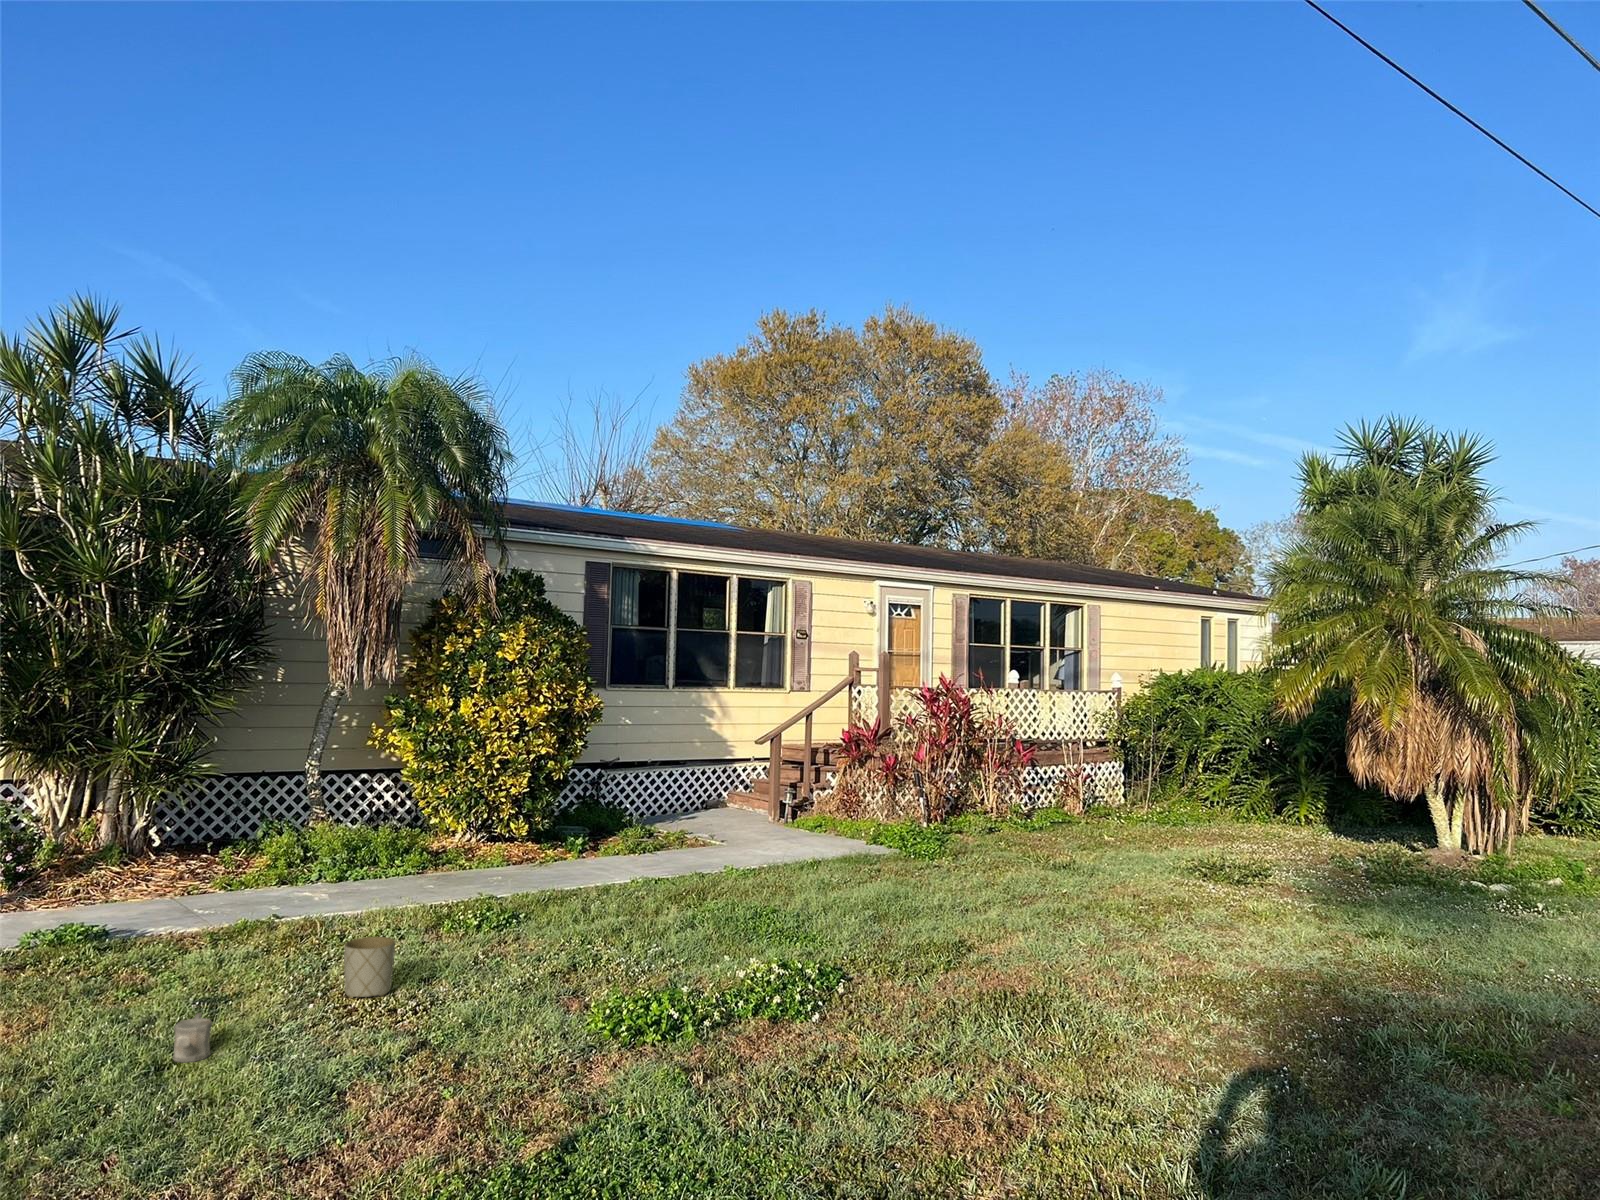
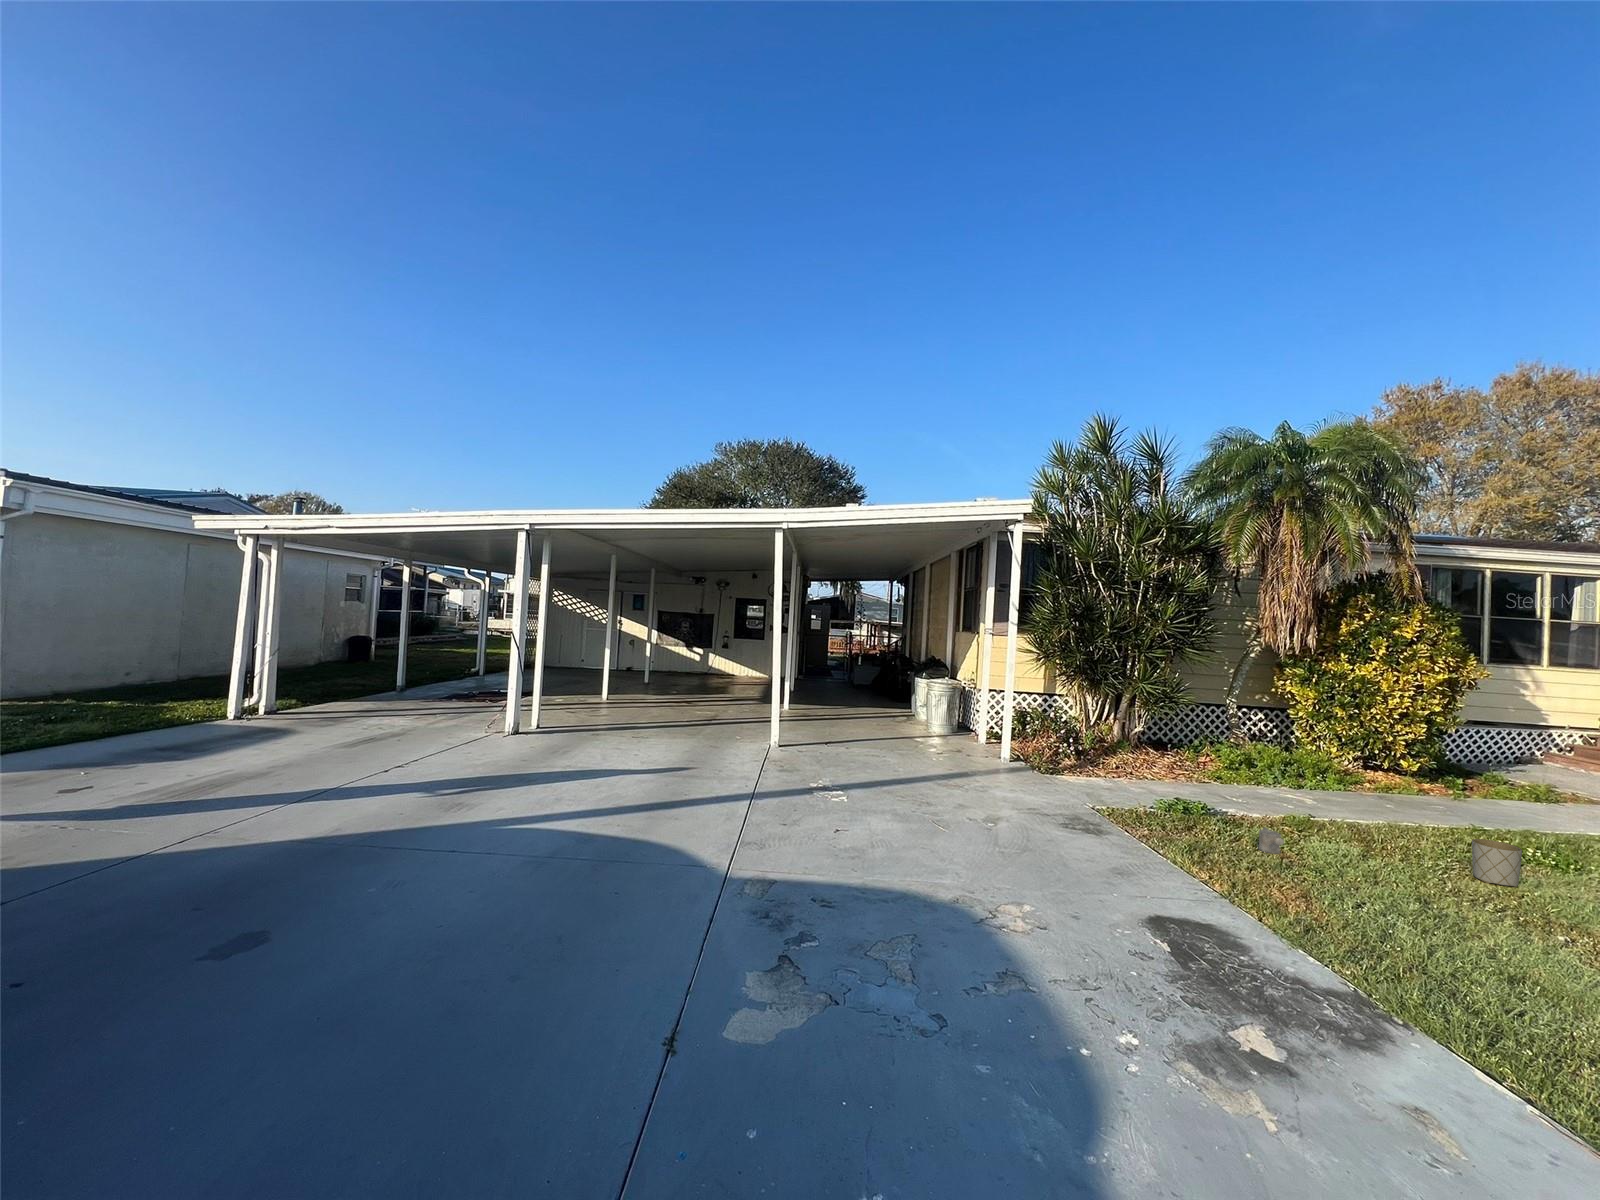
watering can: present [173,1013,212,1062] -> present [1258,827,1284,854]

